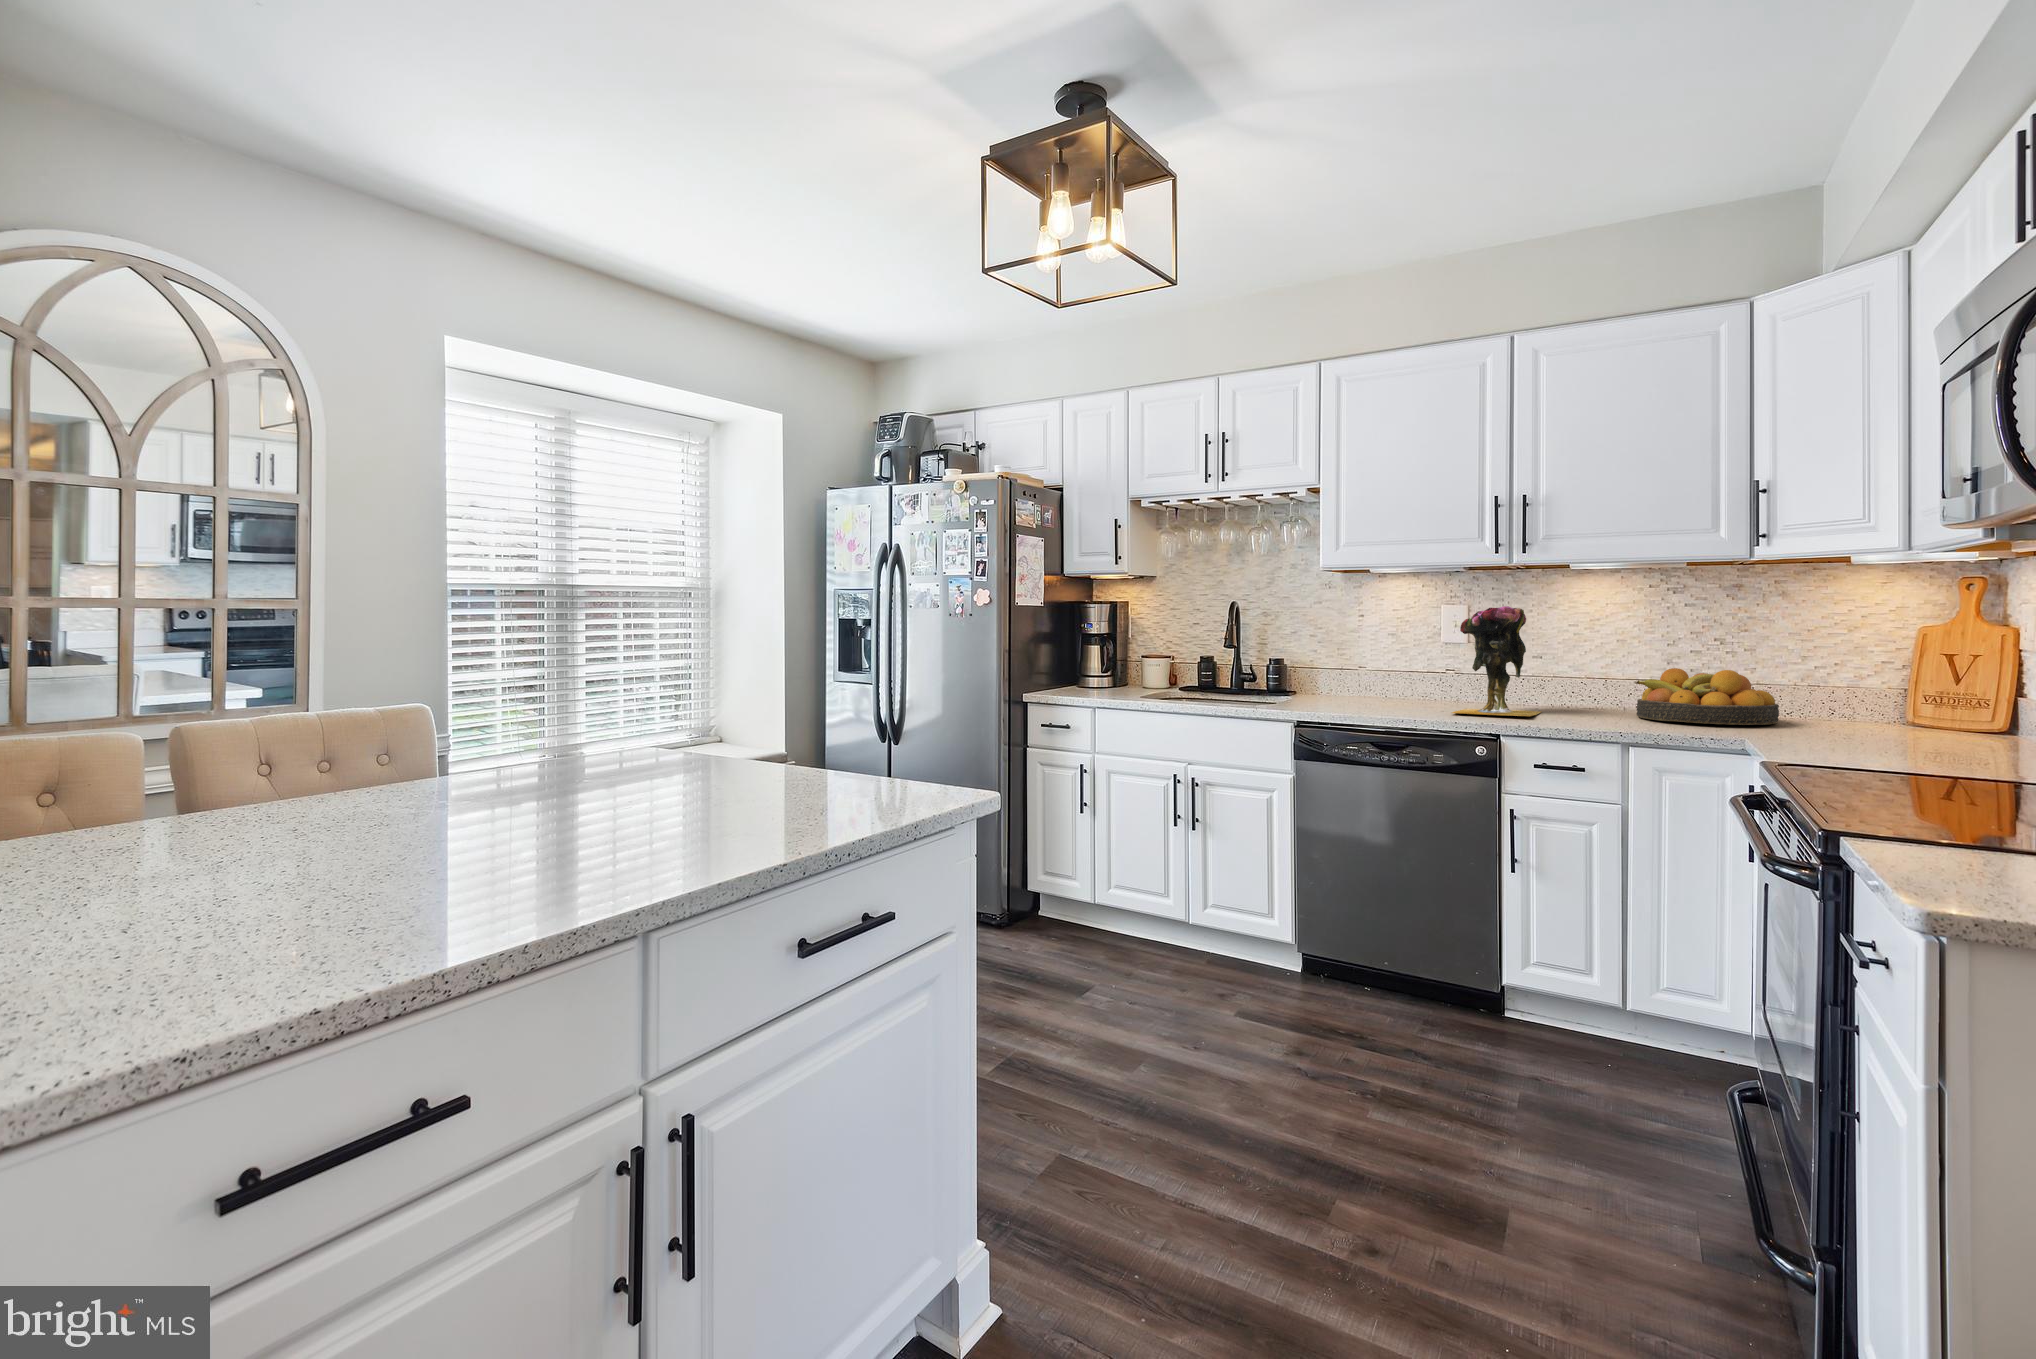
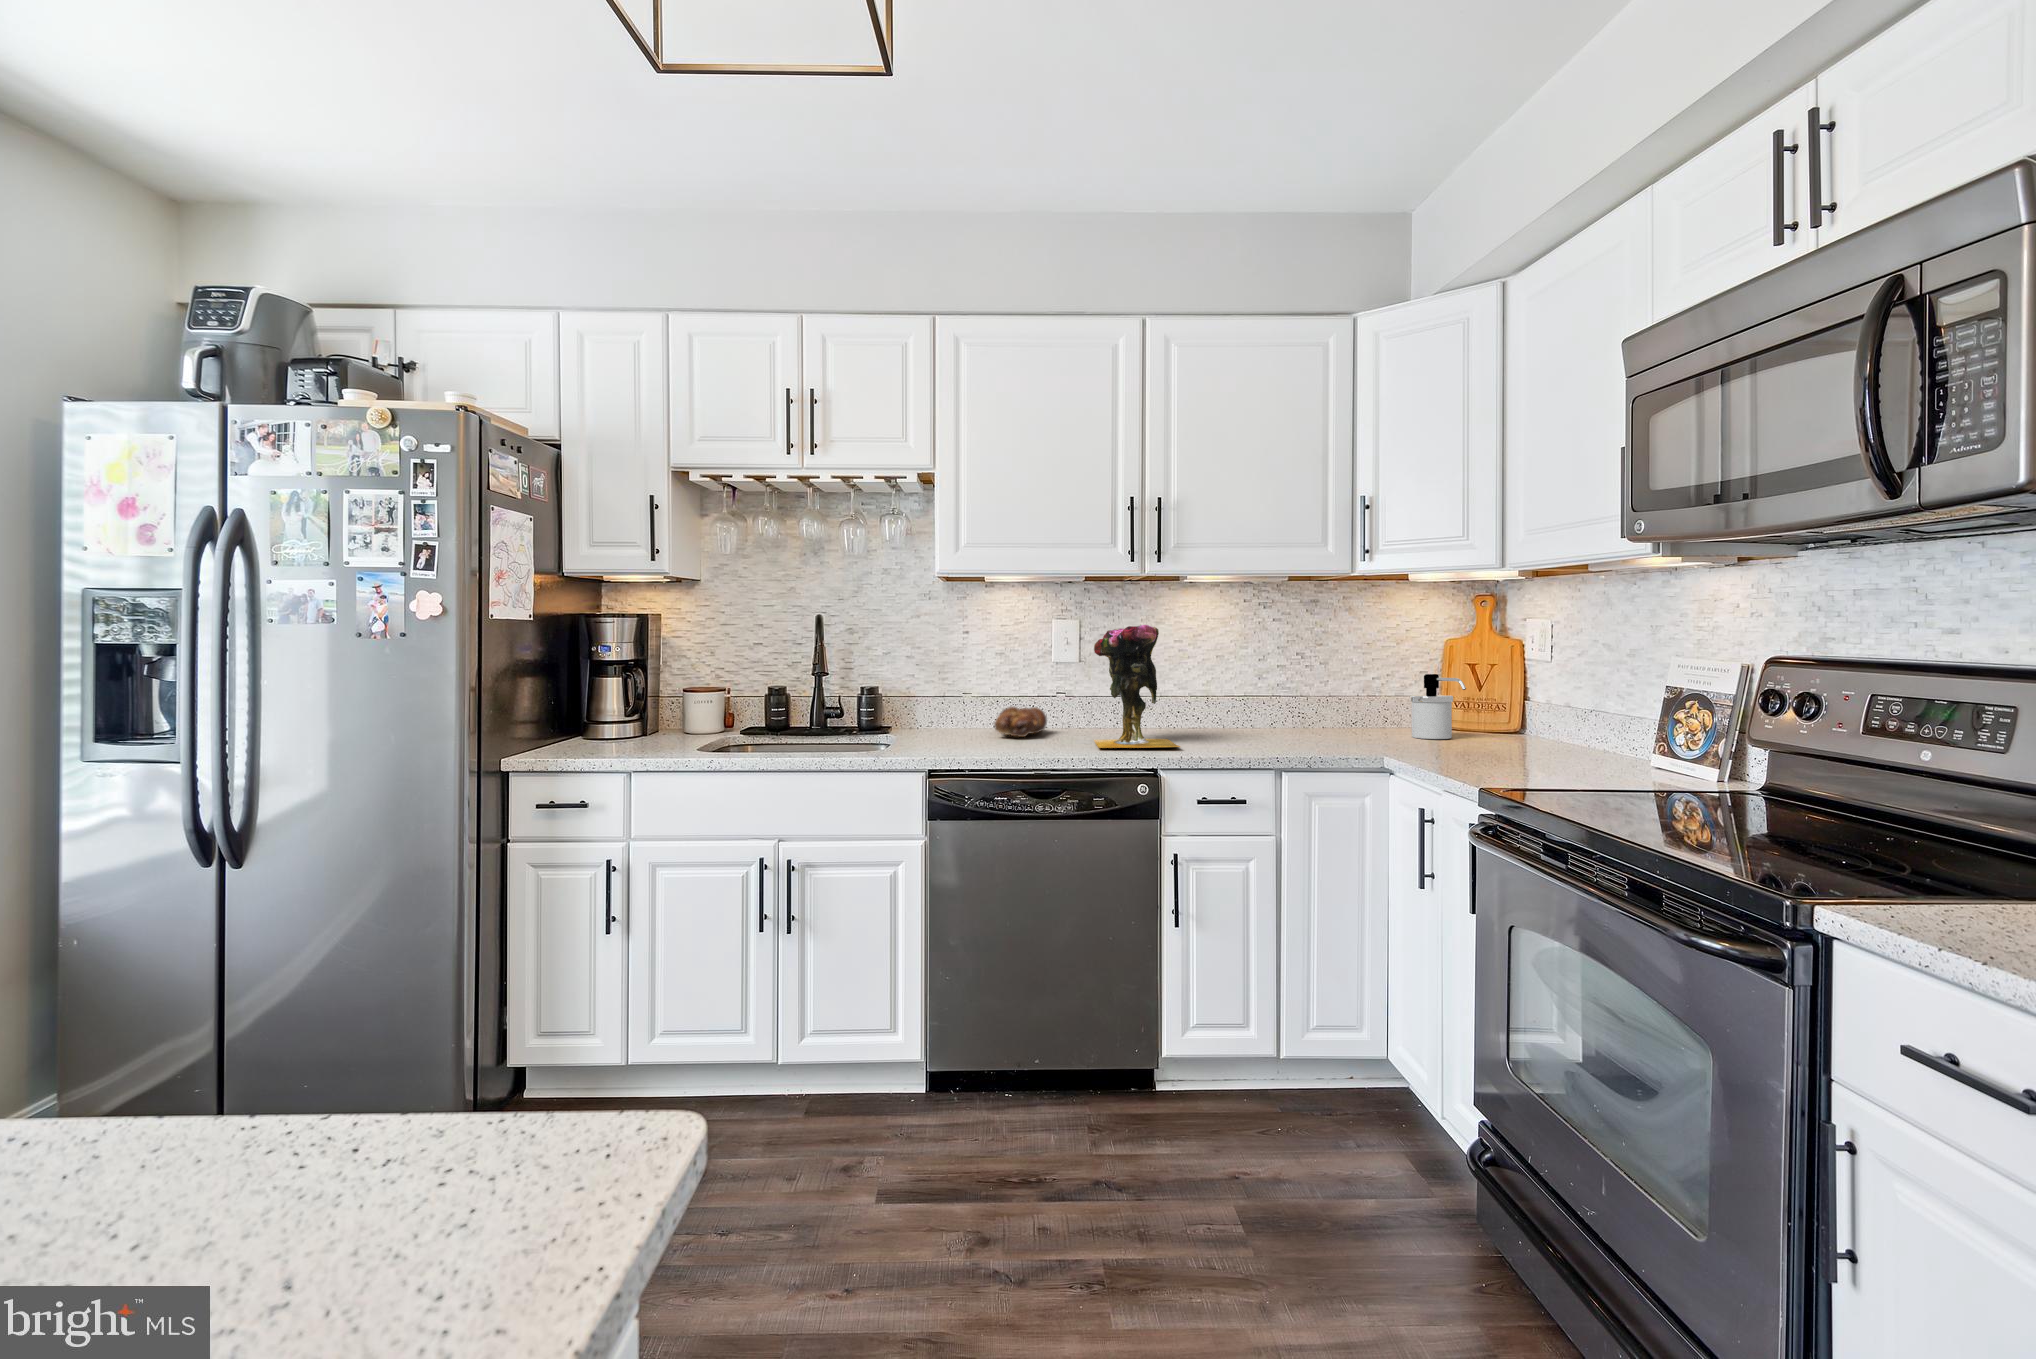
soap dispenser: none [1851,657,1911,729] -> present [1410,674,1466,739]
fruit bowl: present [1635,668,1779,725] -> none [1252,689,1373,744]
bread loaf: none [1376,677,1433,703] -> present [994,707,1047,737]

